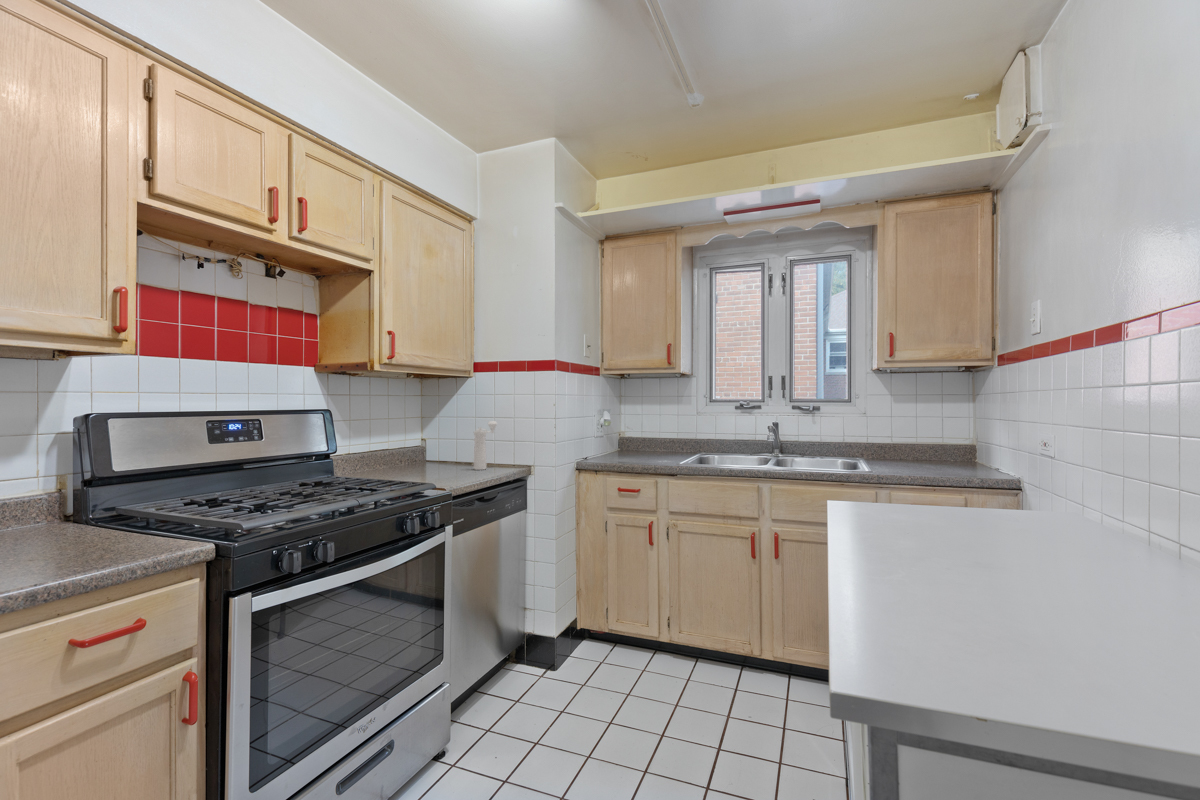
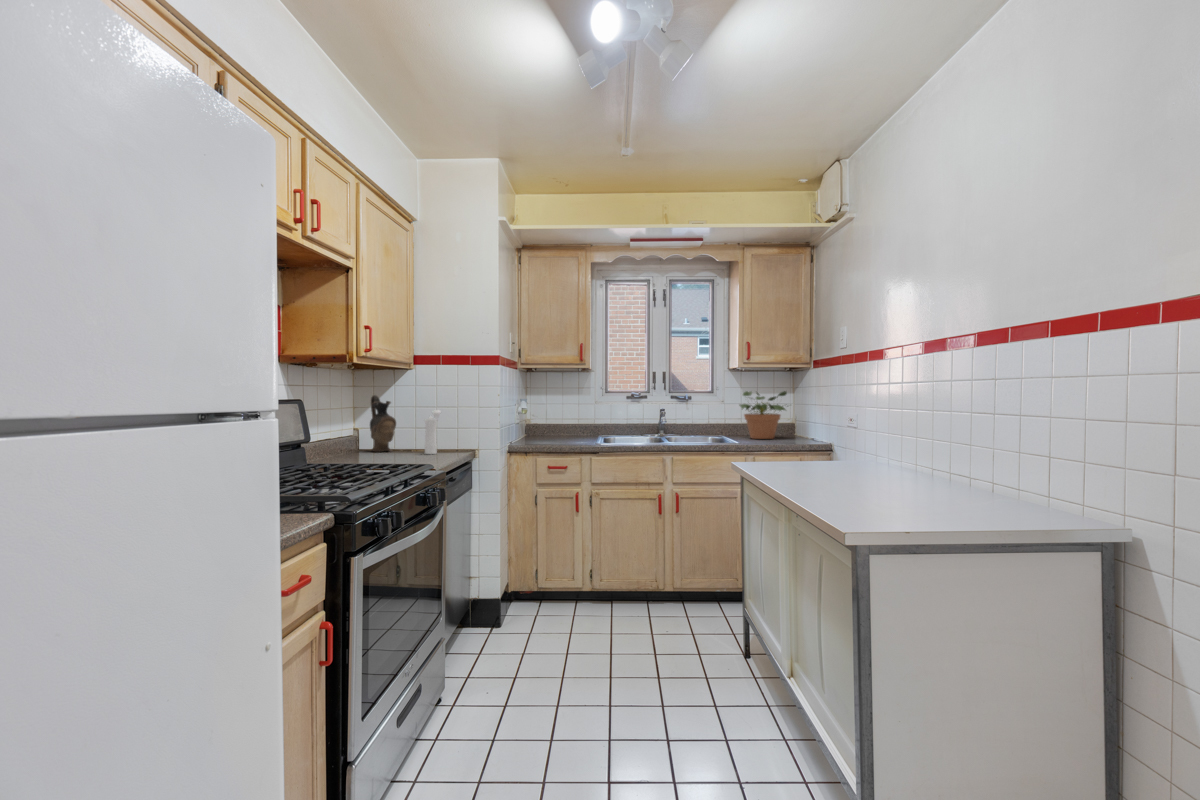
potted plant: none [885,398,970,465] -> present [740,391,787,439]
ceramic pitcher: none [431,404,457,464] -> present [370,395,396,452]

